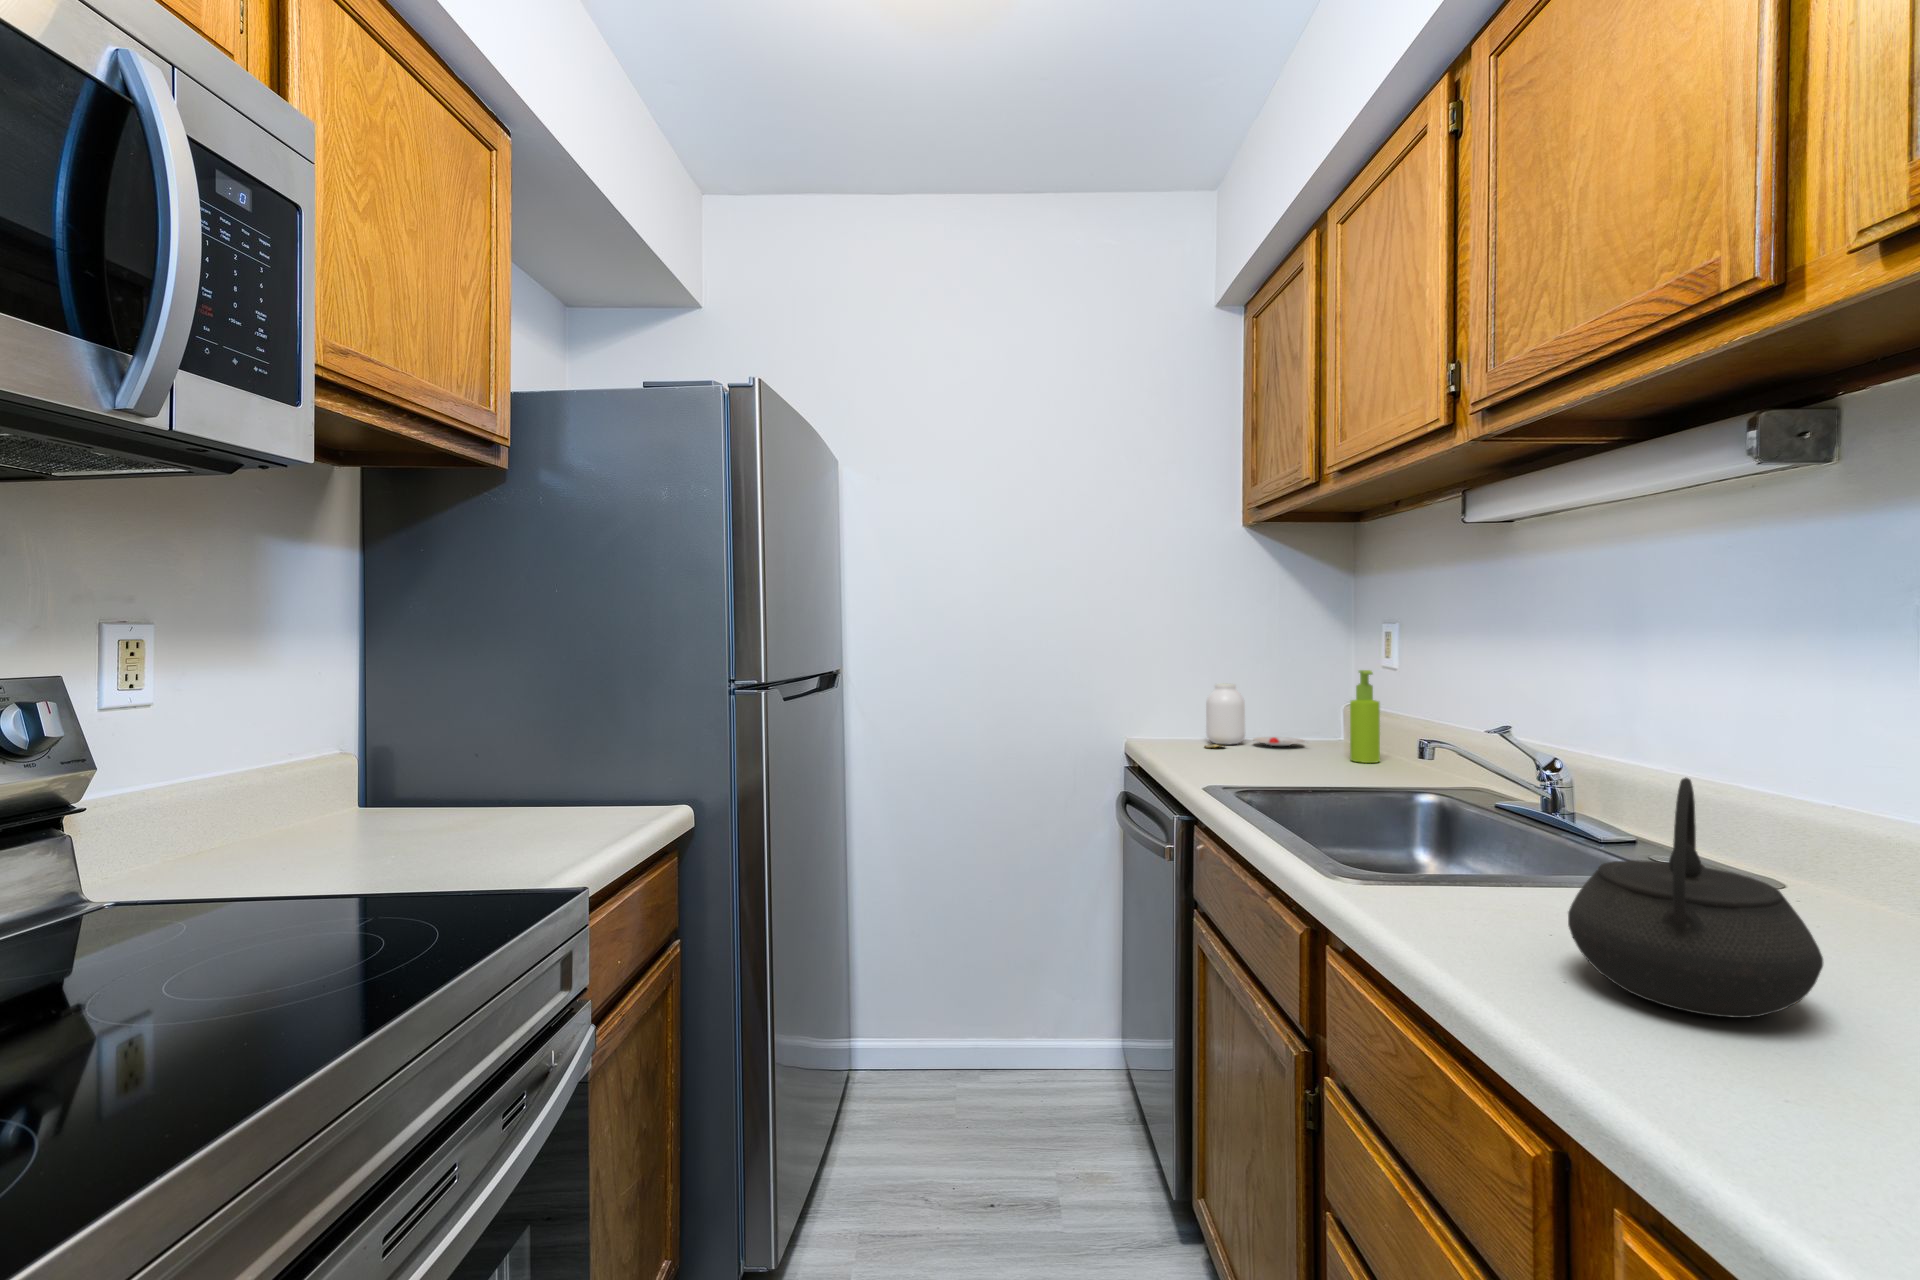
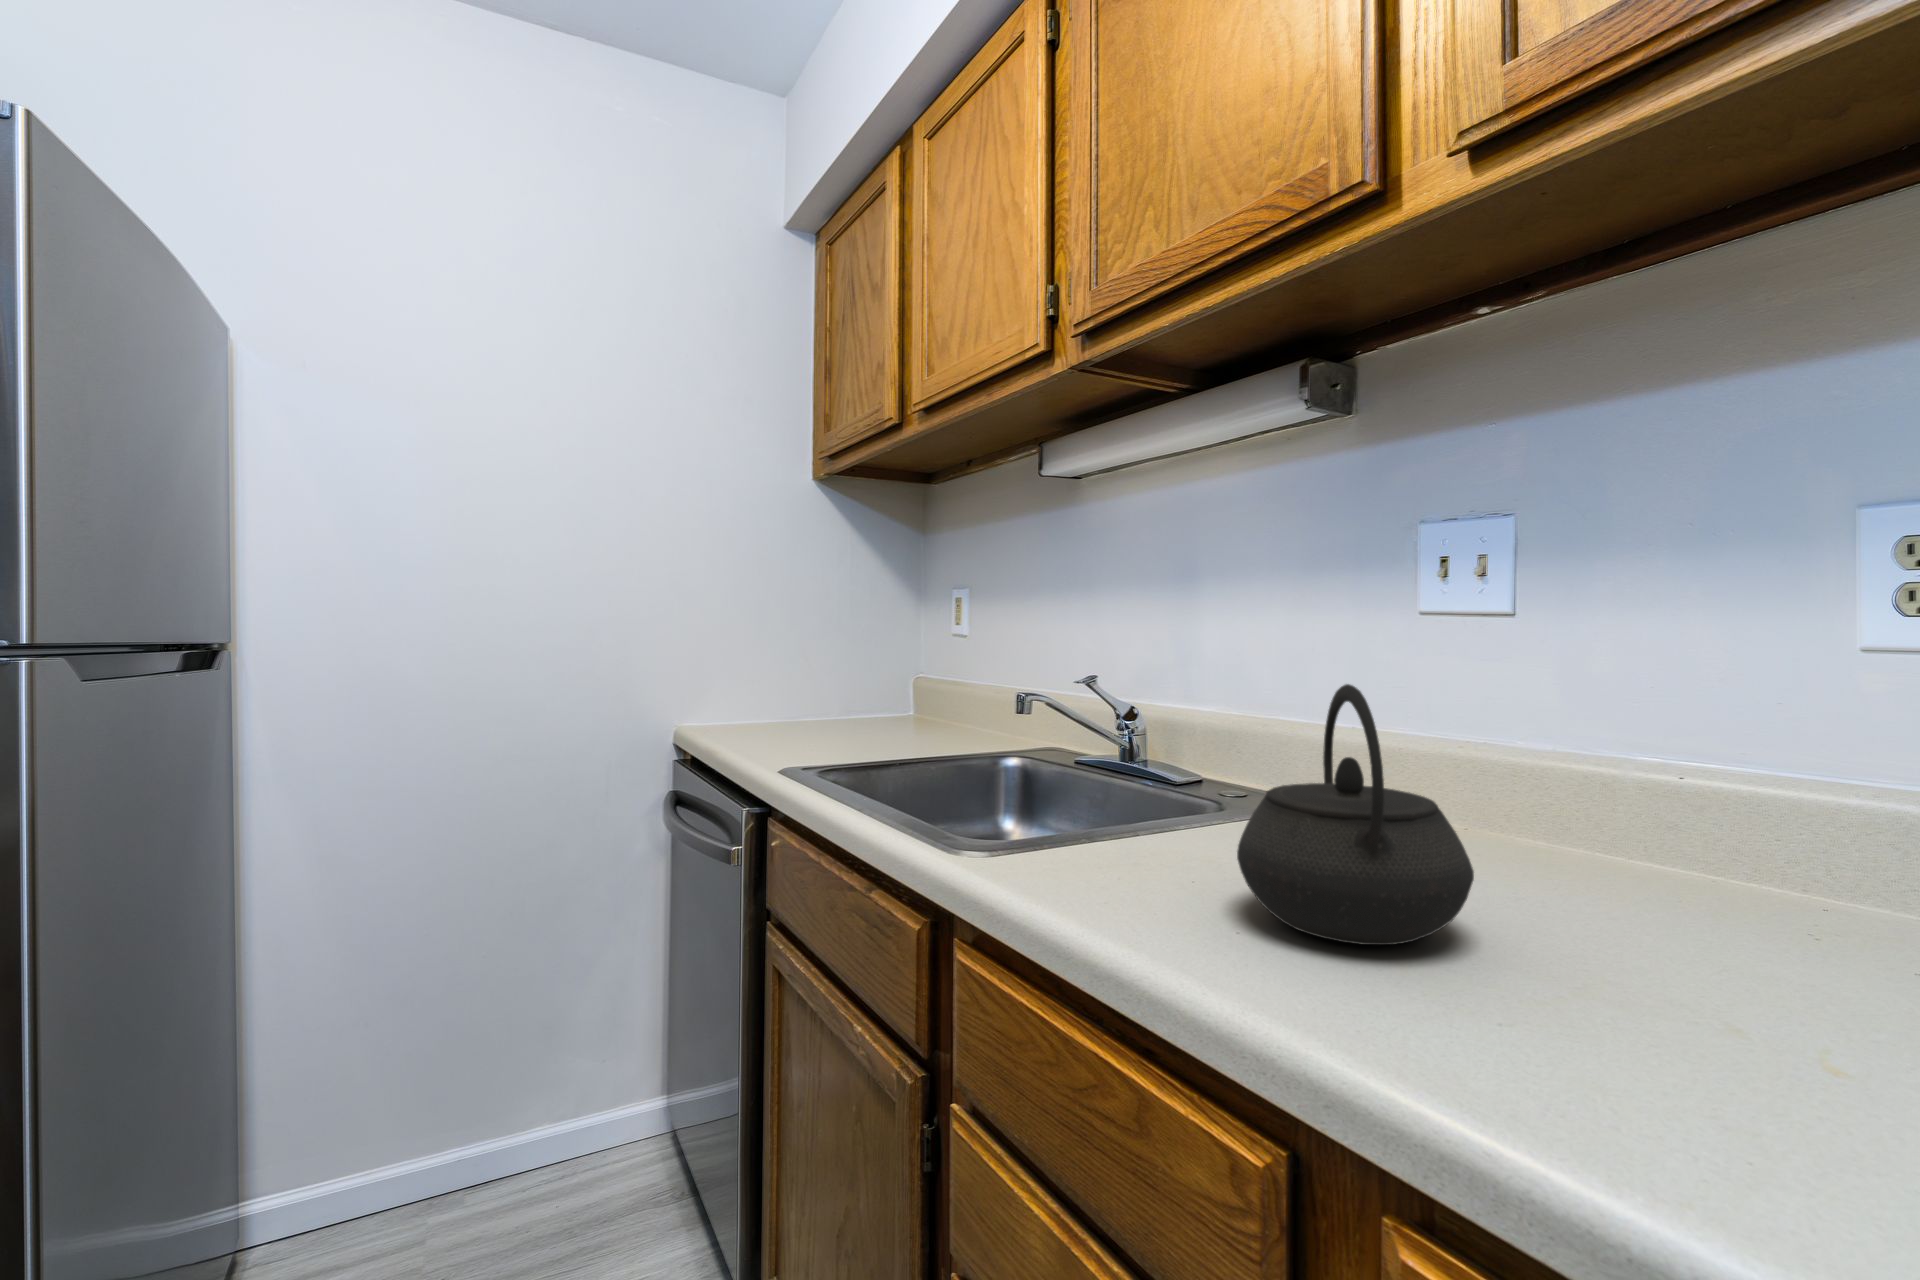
soap dispenser: present [1350,670,1380,763] -> none [925,636,954,734]
jar: present [1205,684,1304,748] -> none [770,657,882,730]

